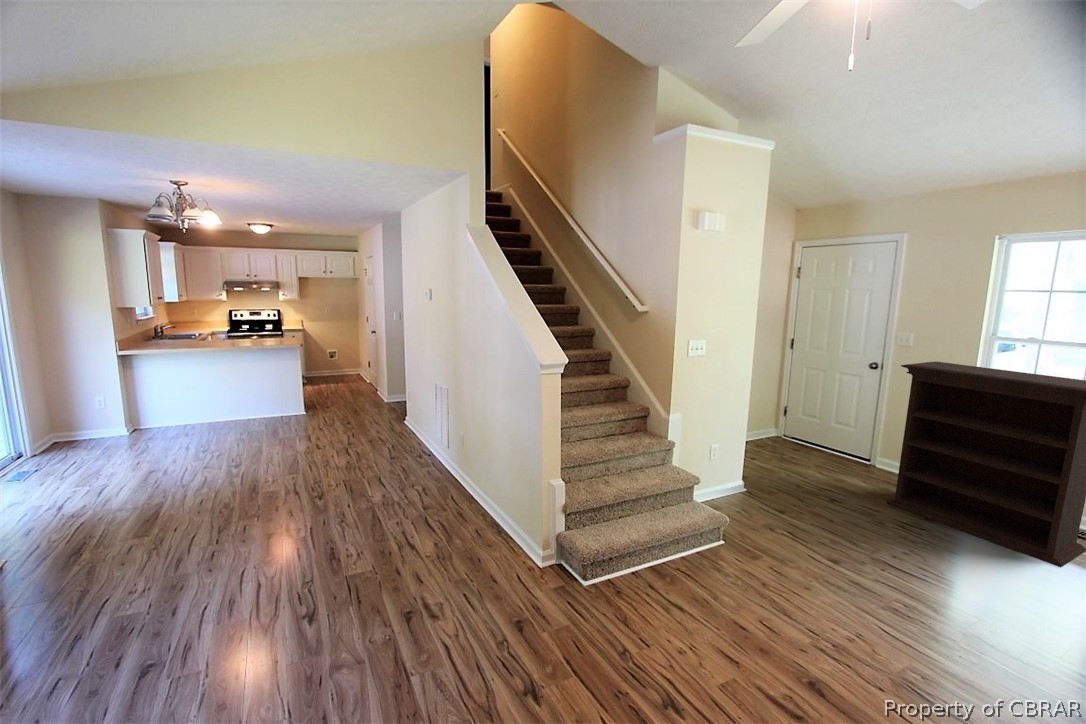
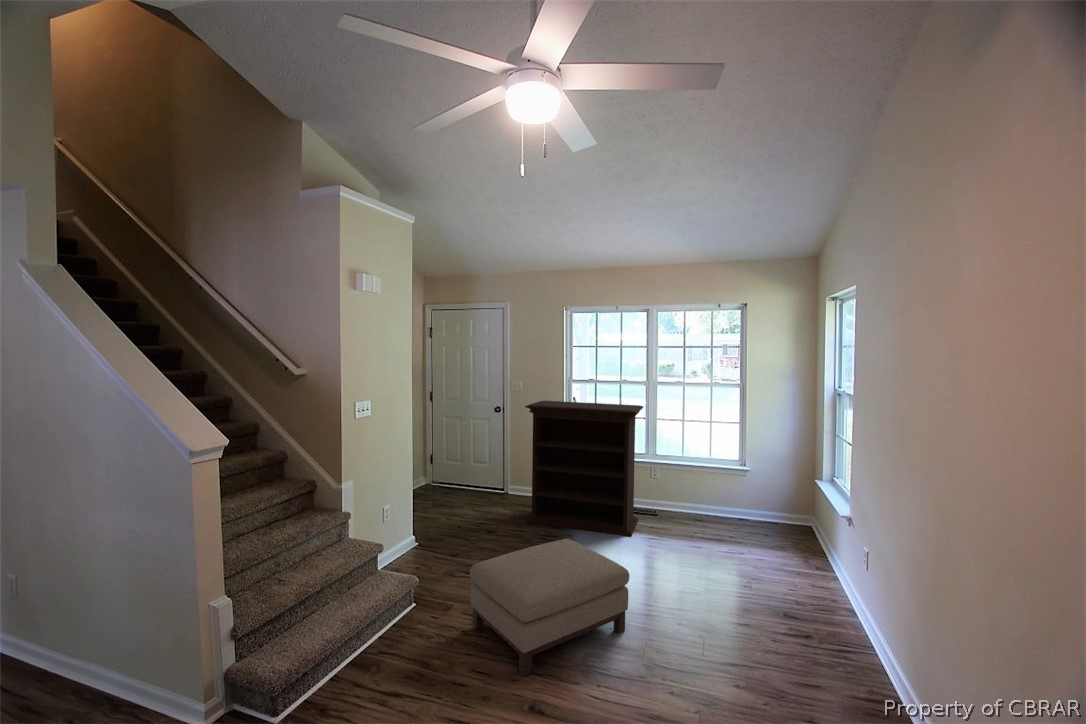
ottoman: none [776,523,1010,676] -> present [470,539,629,676]

